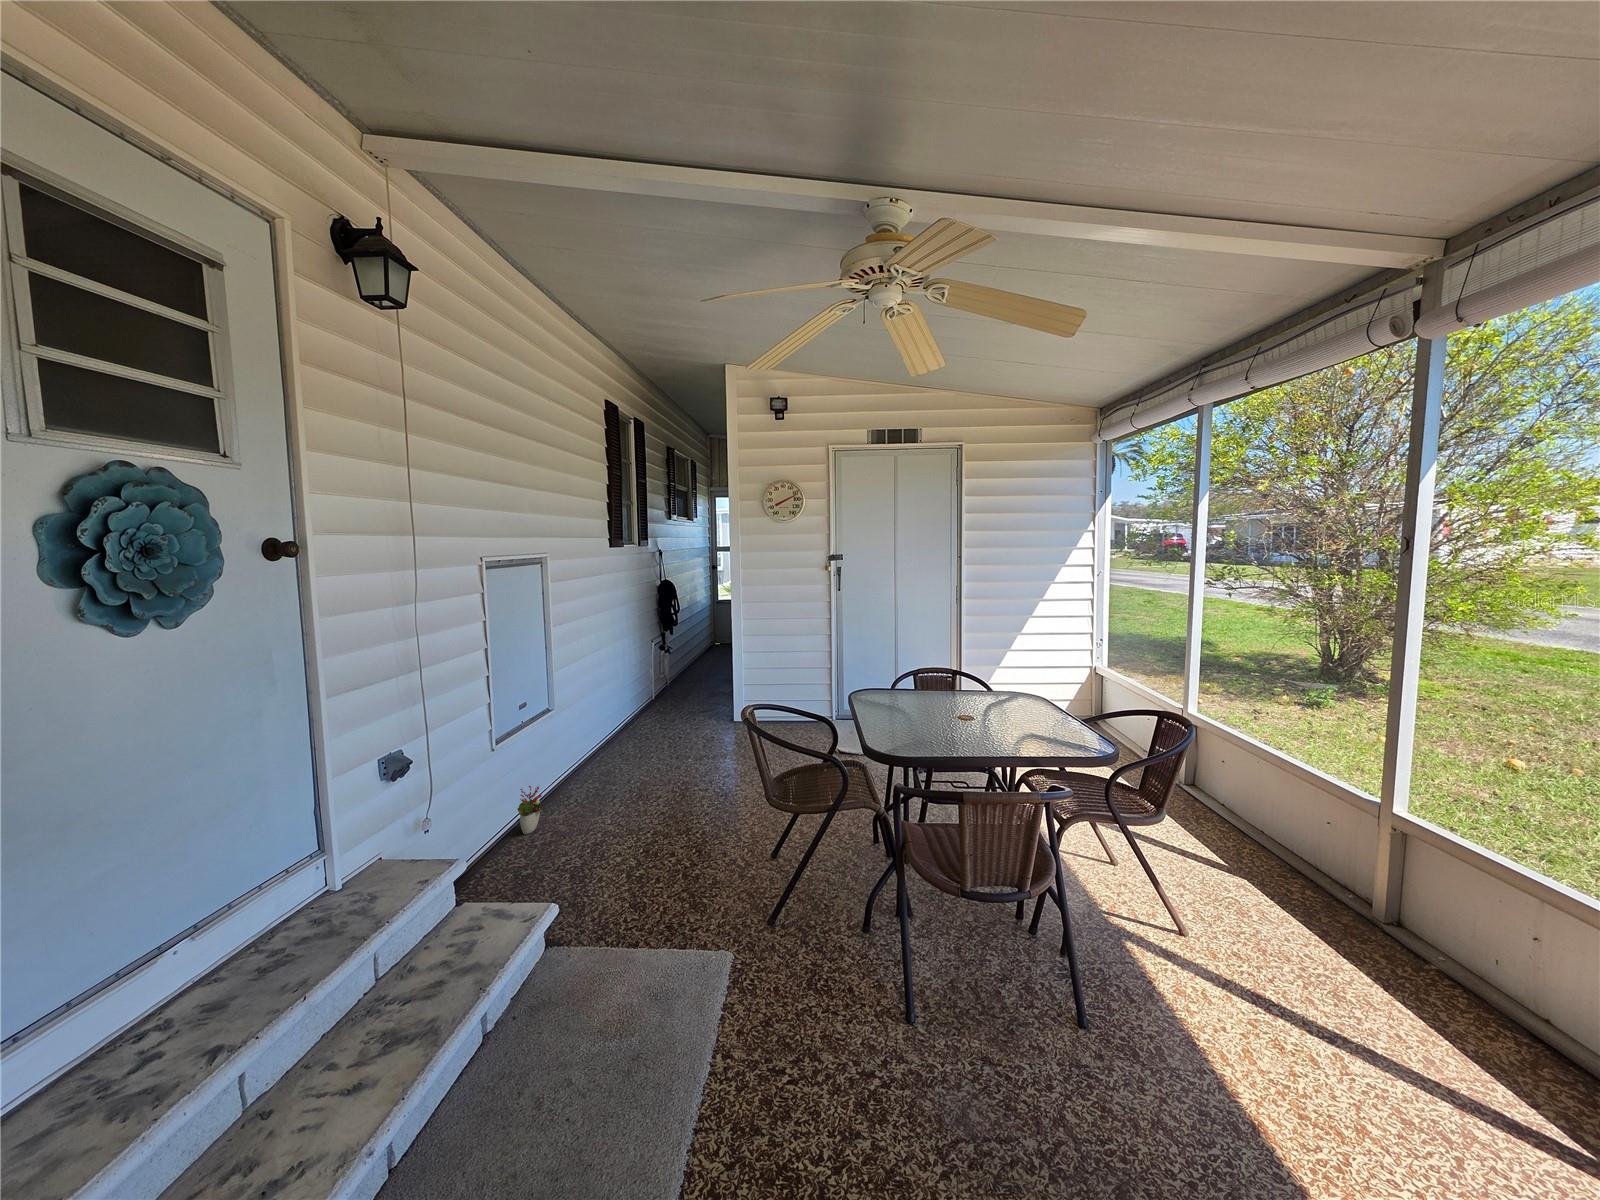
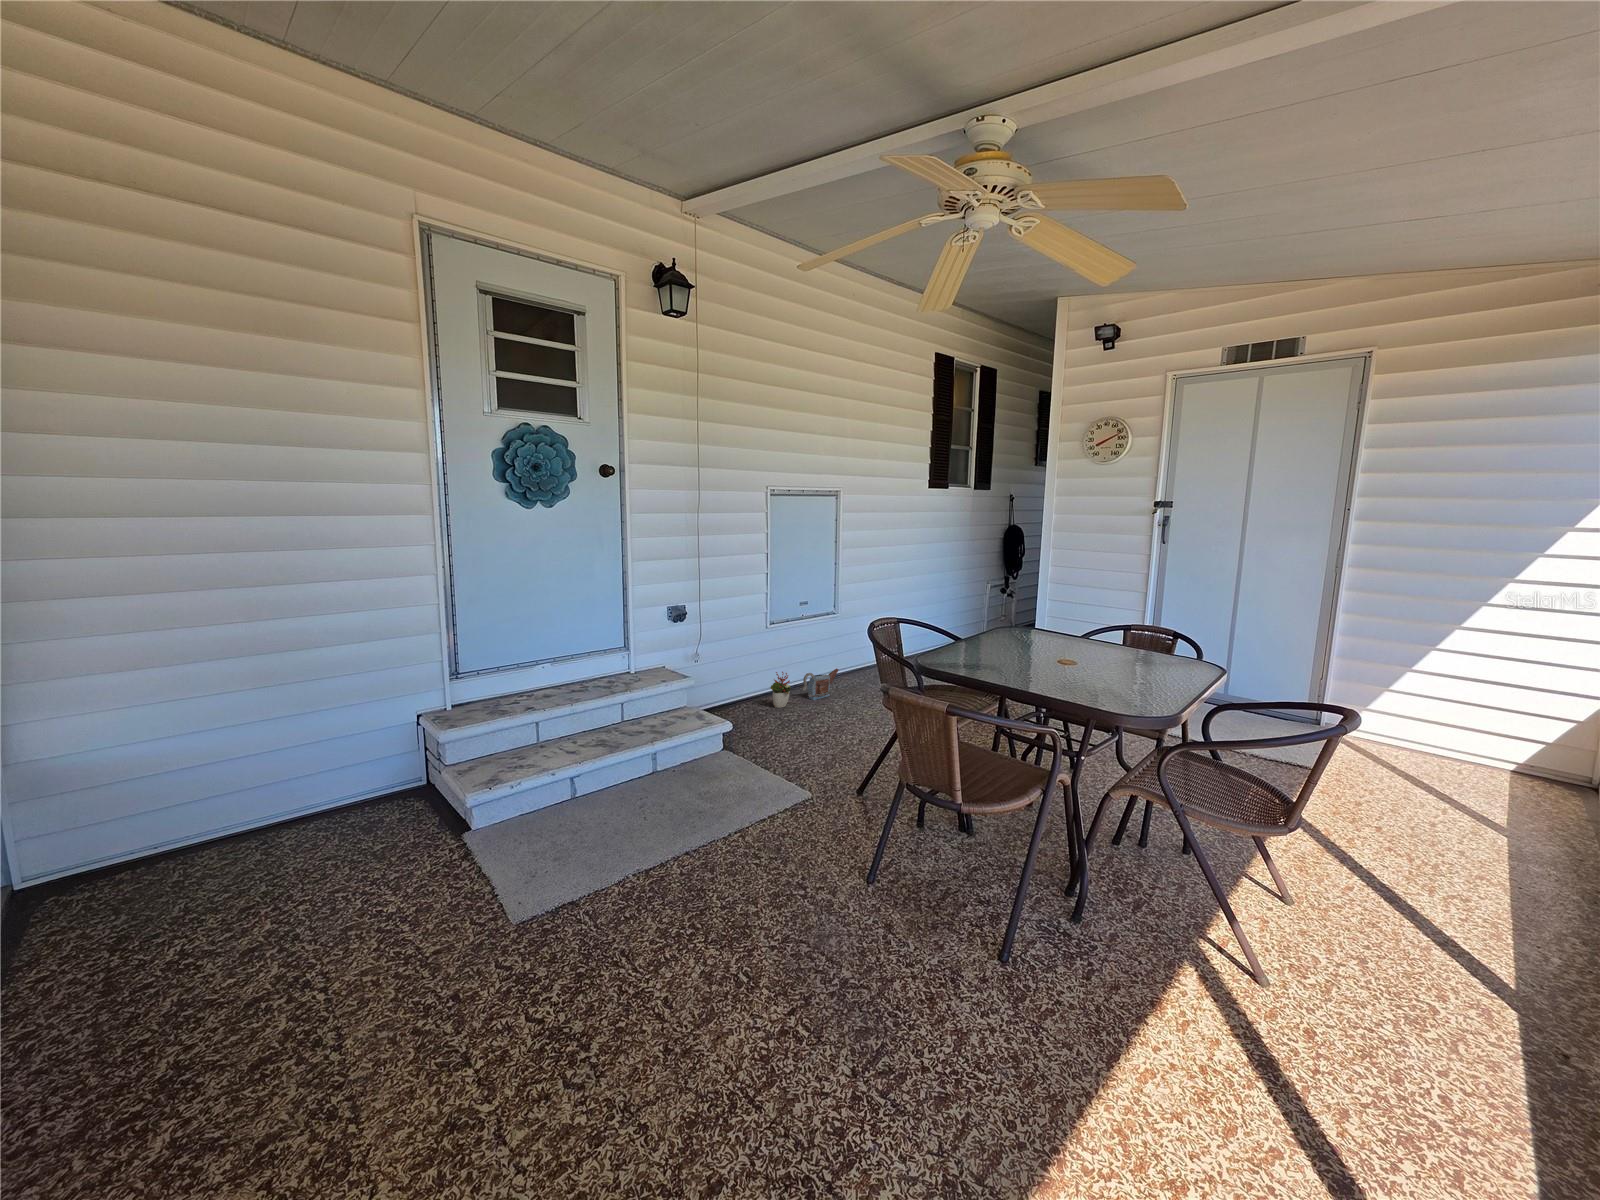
watering can: none [546,759,573,807] -> present [803,668,838,700]

